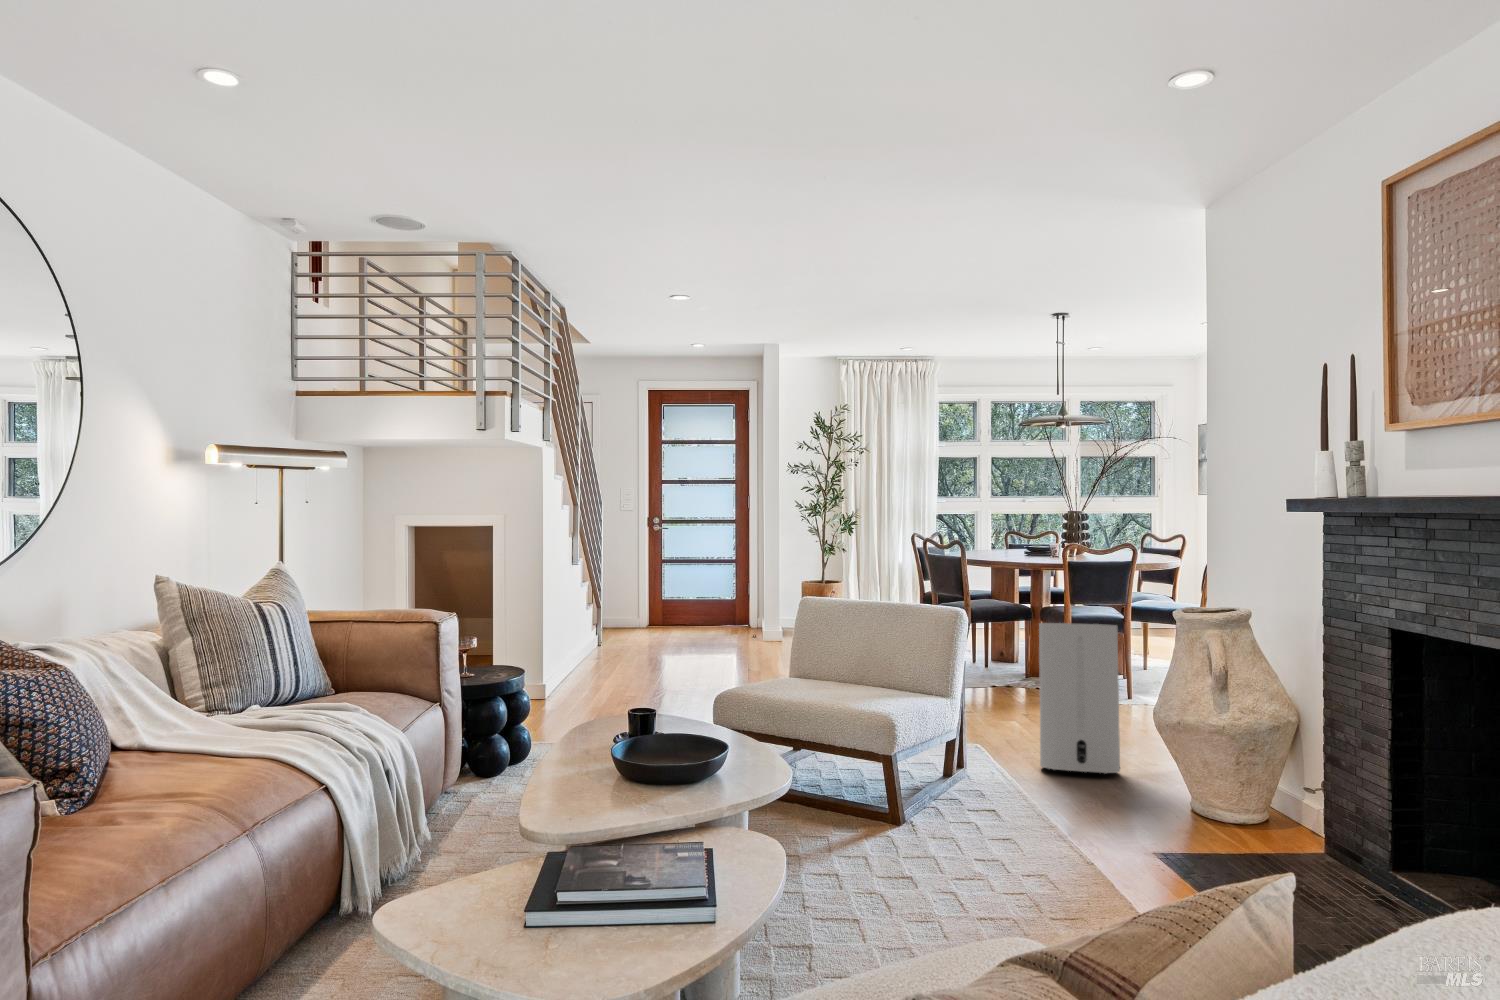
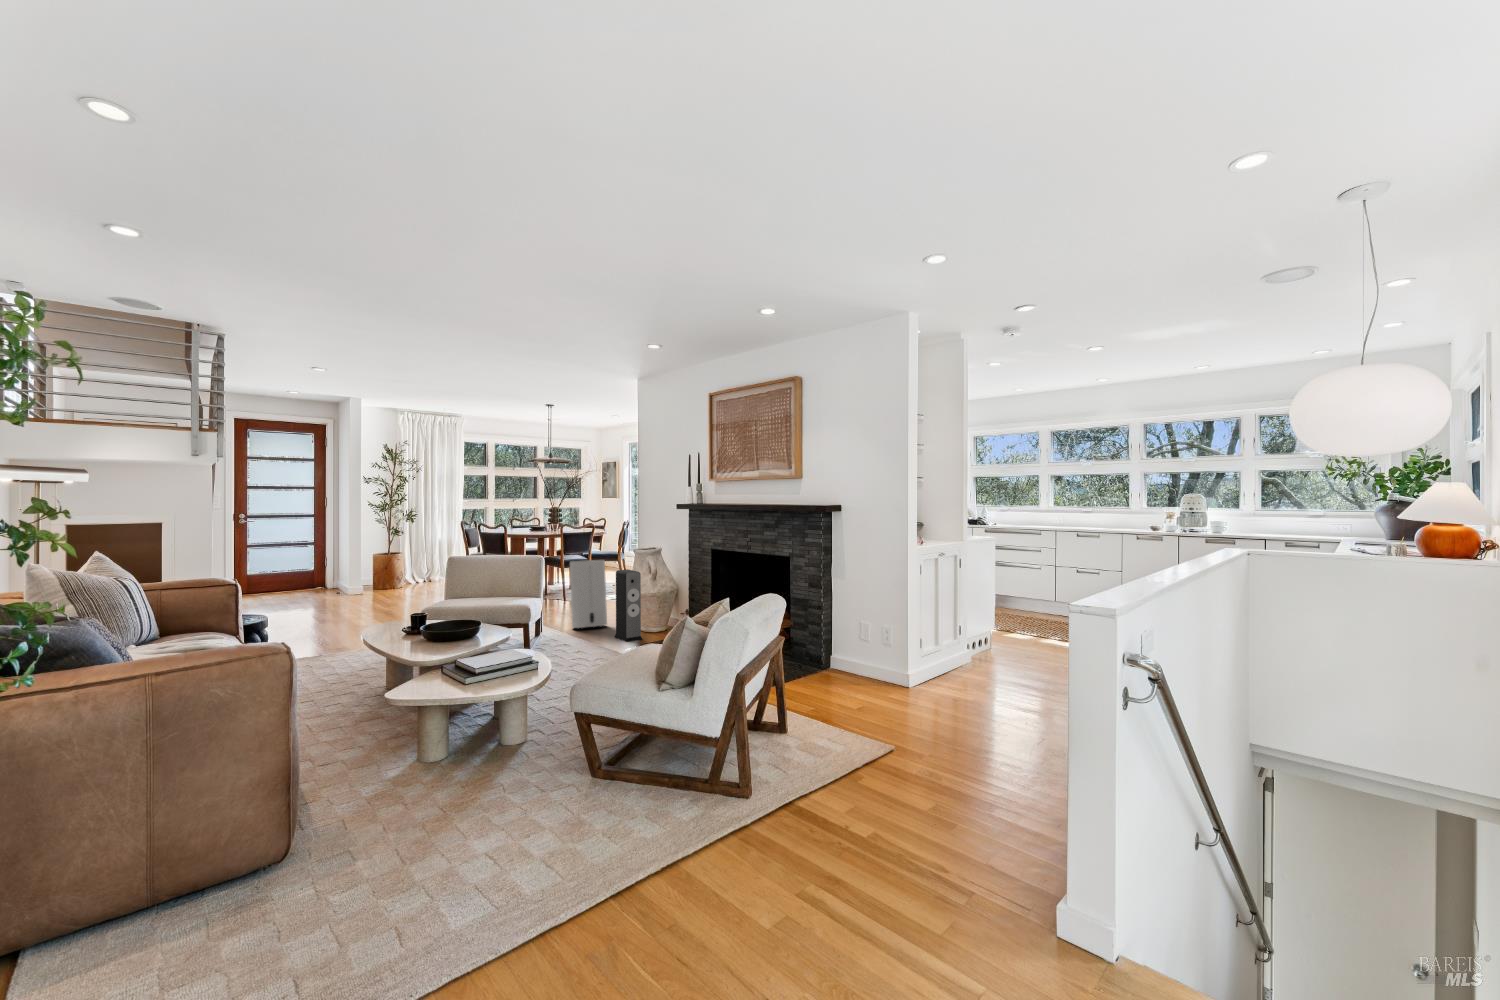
speaker: none [1120,655,1187,831] -> present [614,570,642,642]

